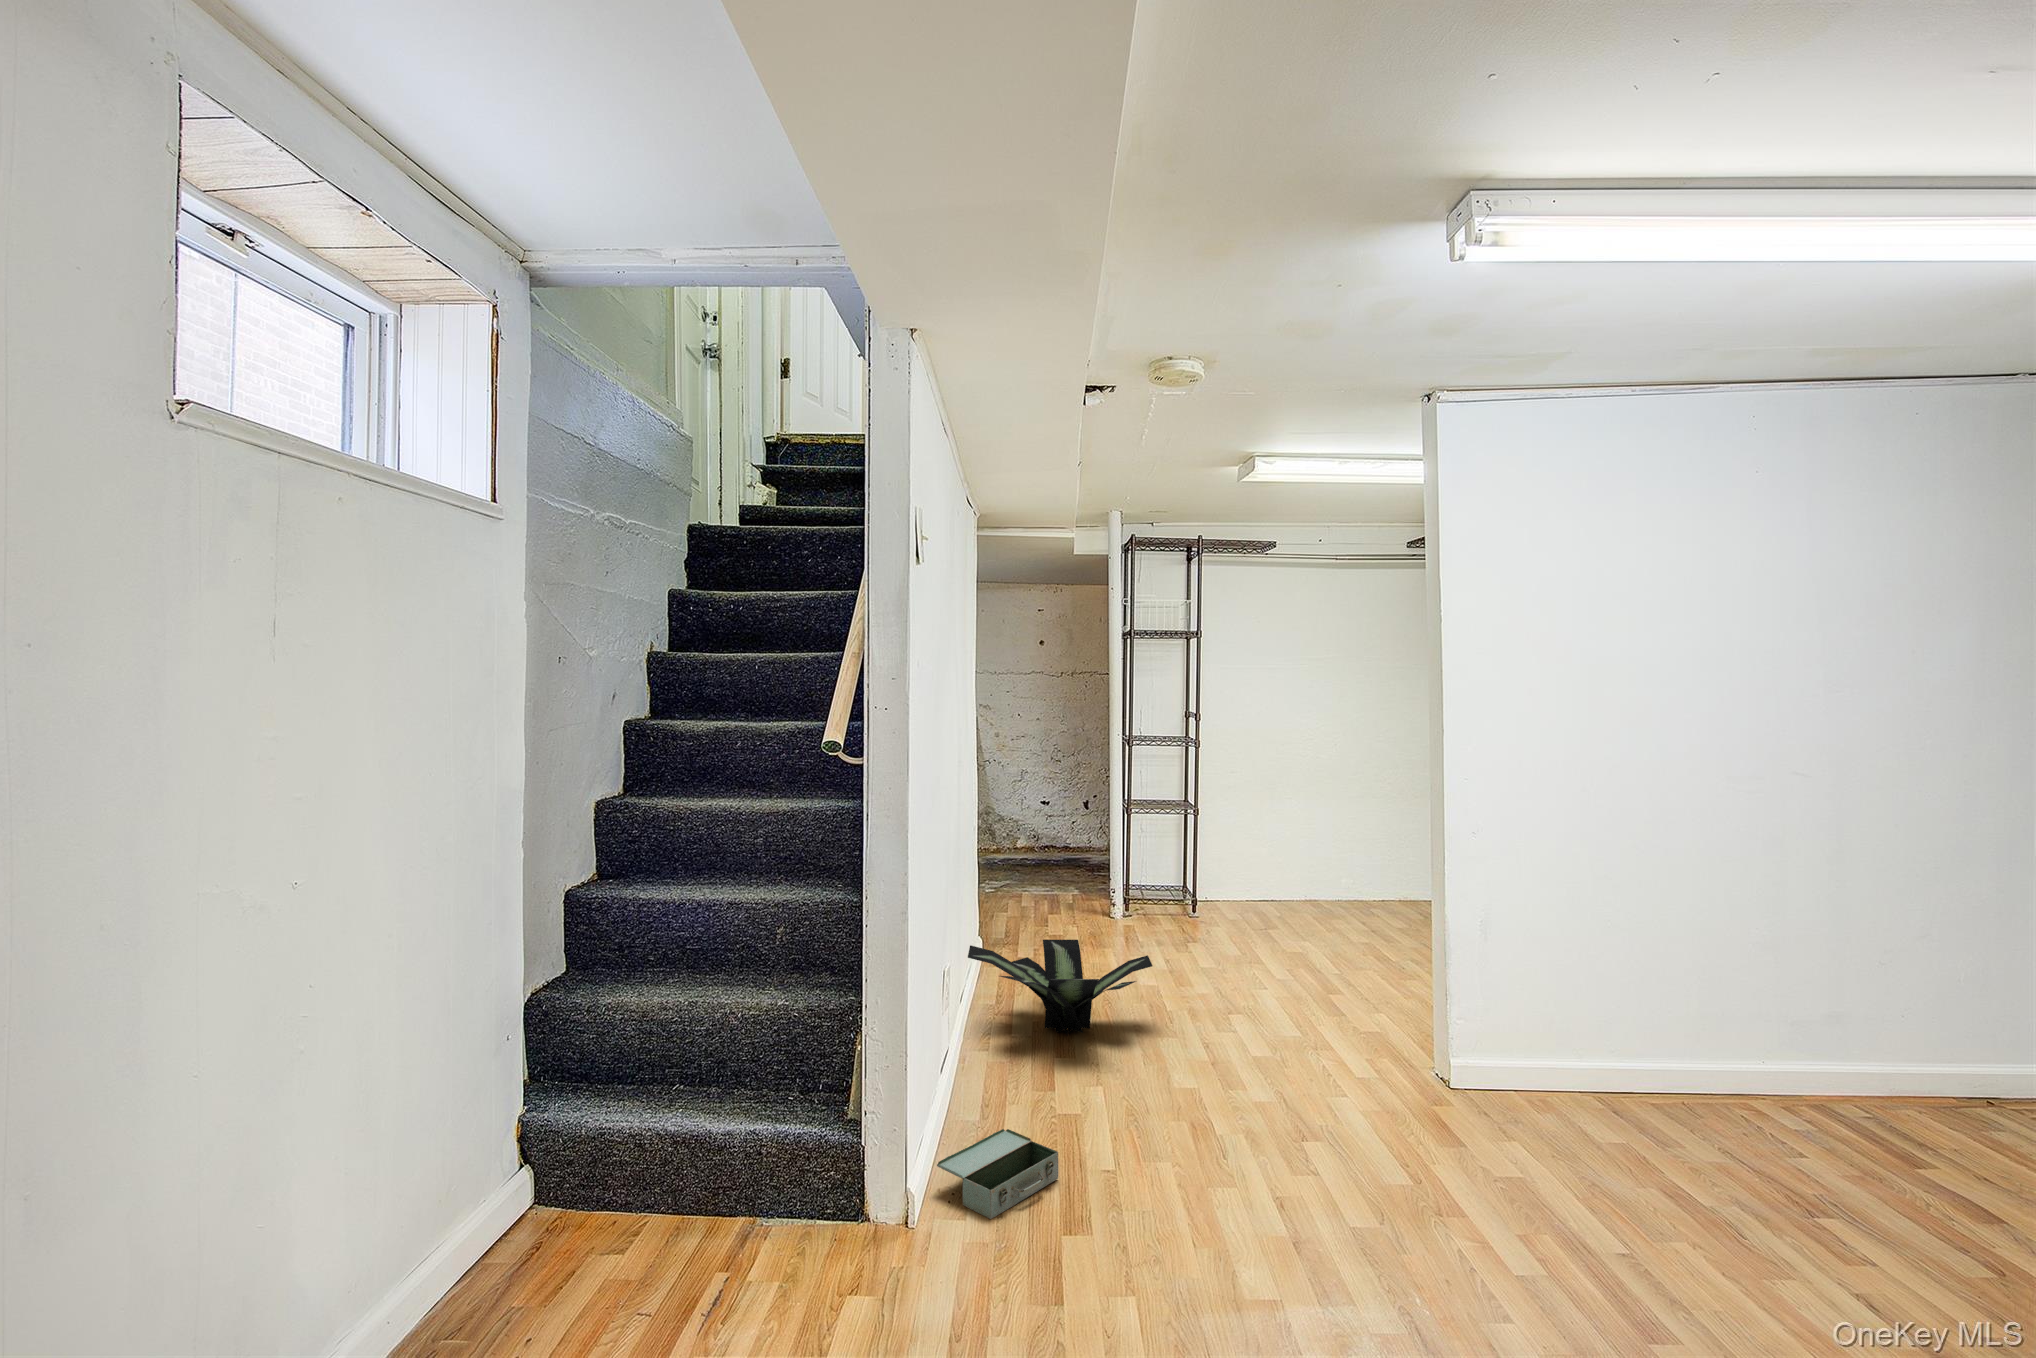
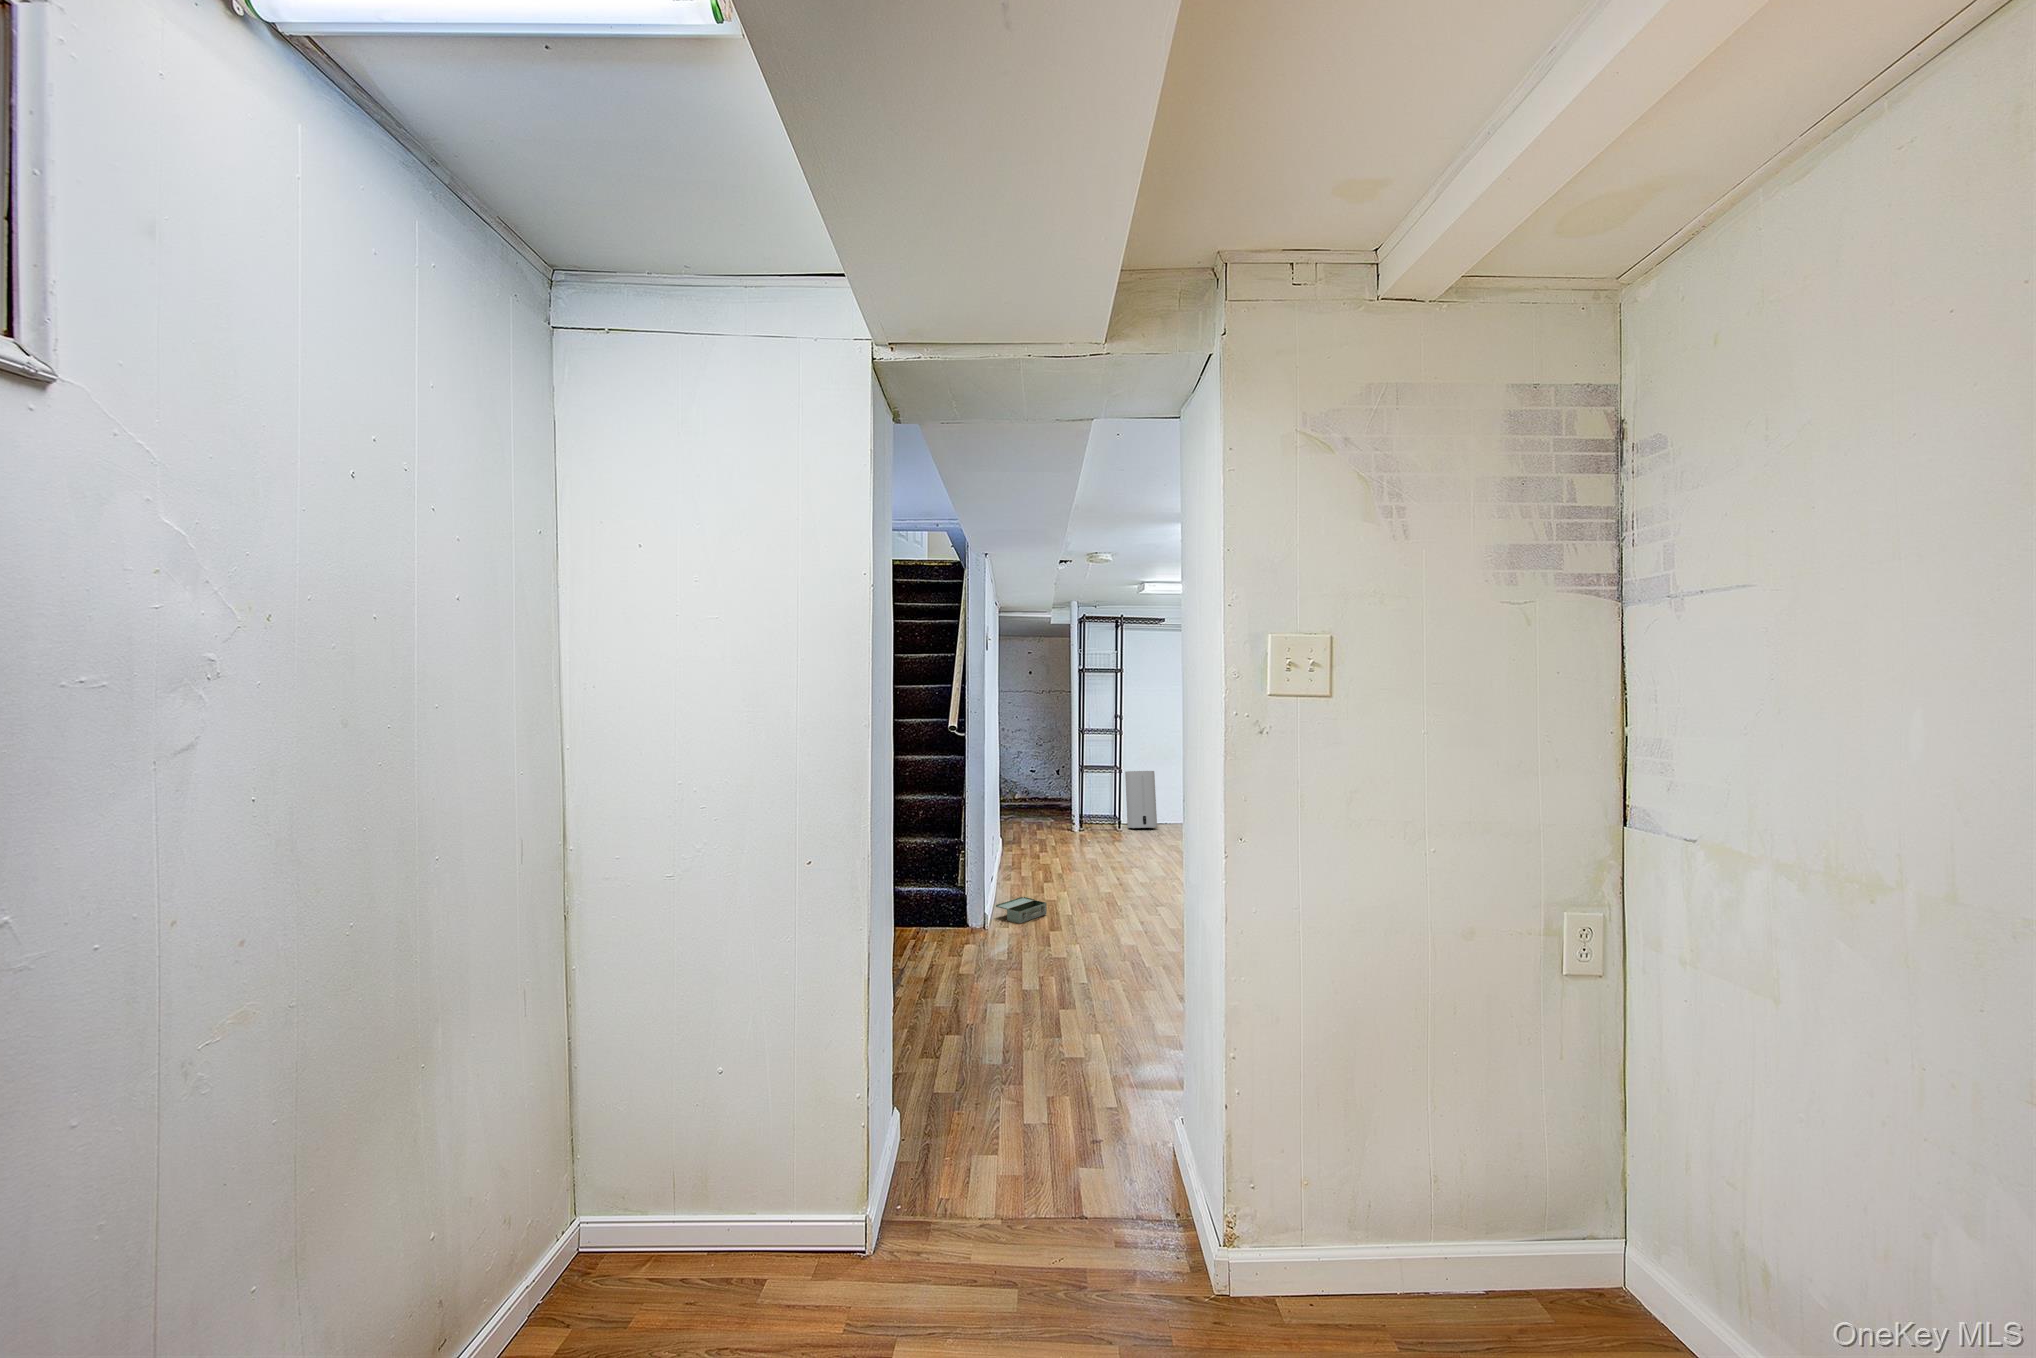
air purifier: none [1202,809,1258,909] -> present [1125,771,1157,829]
potted plant: present [968,940,1153,1035] -> none [999,832,1091,876]

